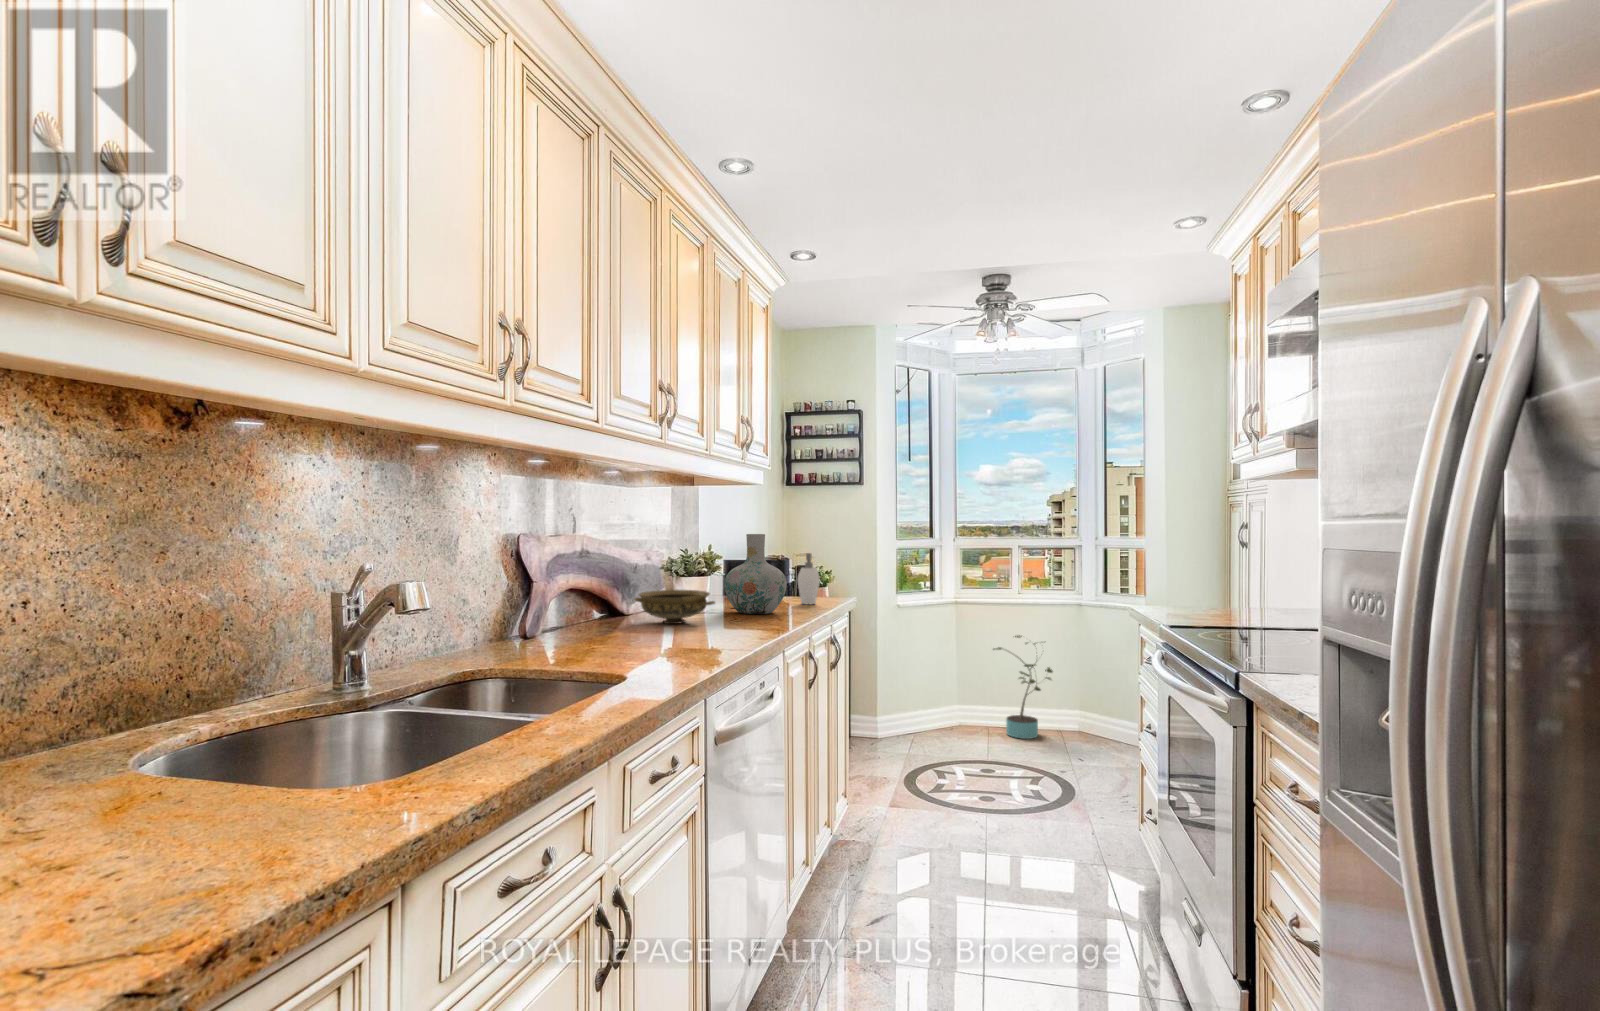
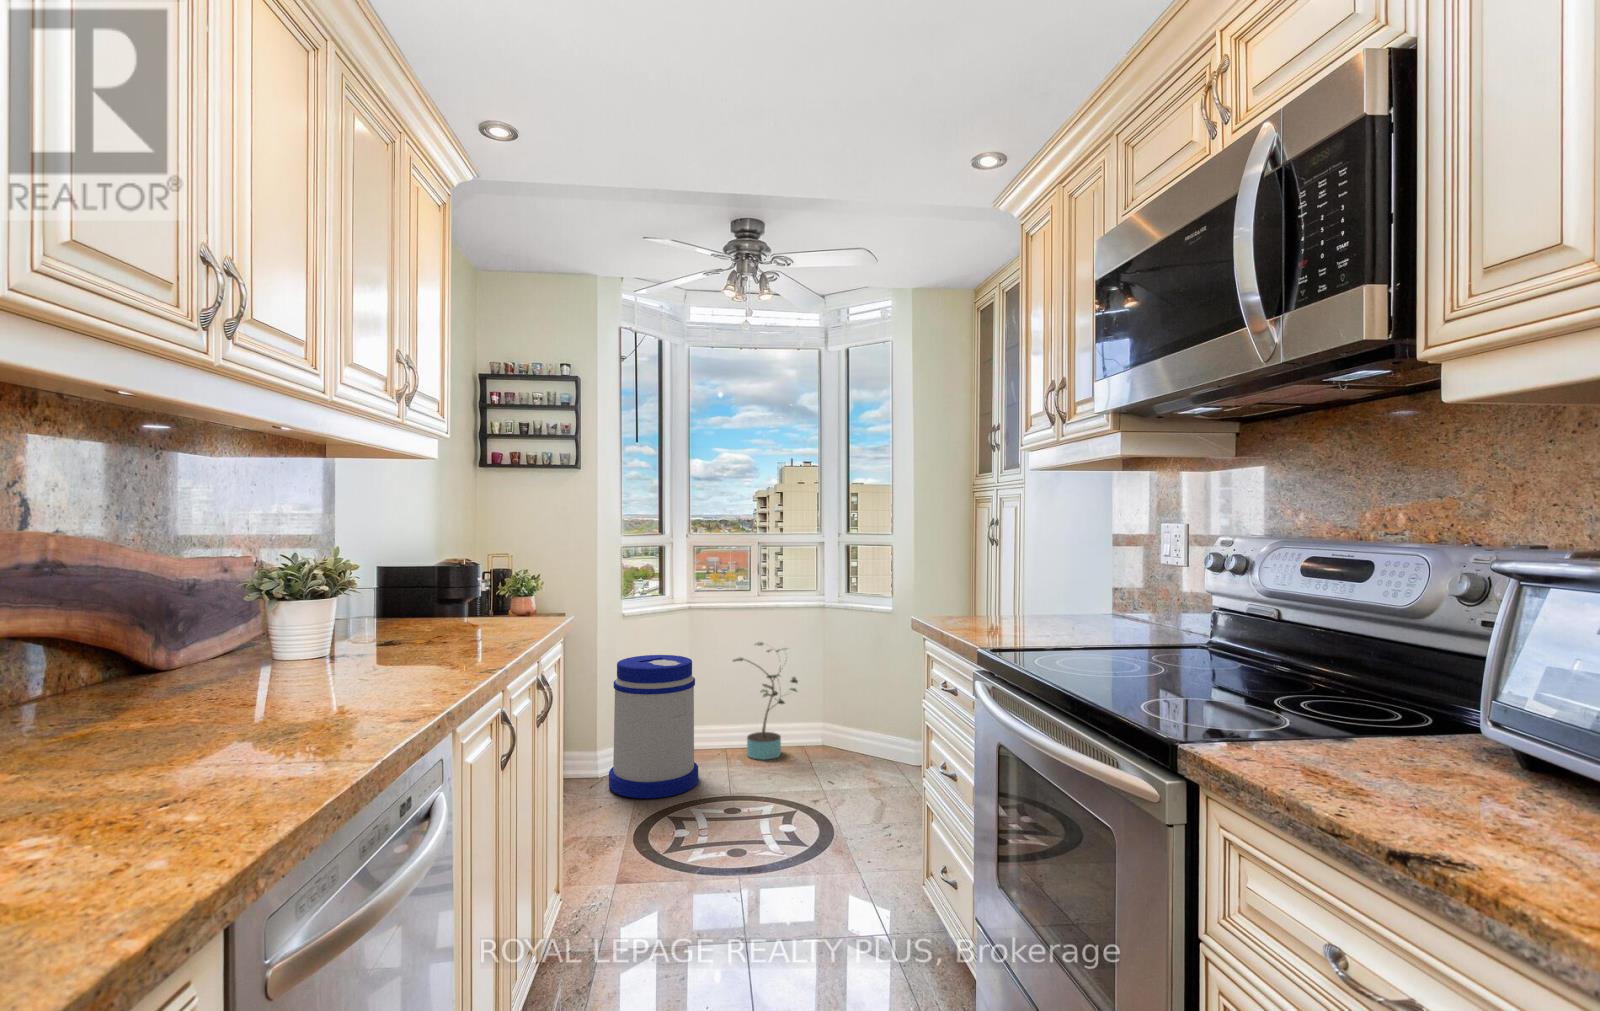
vase: present [724,534,787,614] -> none [362,530,469,654]
soap dispenser: present [798,553,820,604] -> none [488,556,522,629]
ceramic bowl: present [635,590,715,624] -> none [166,624,331,689]
trash can: none [887,640,961,756] -> present [609,655,698,799]

